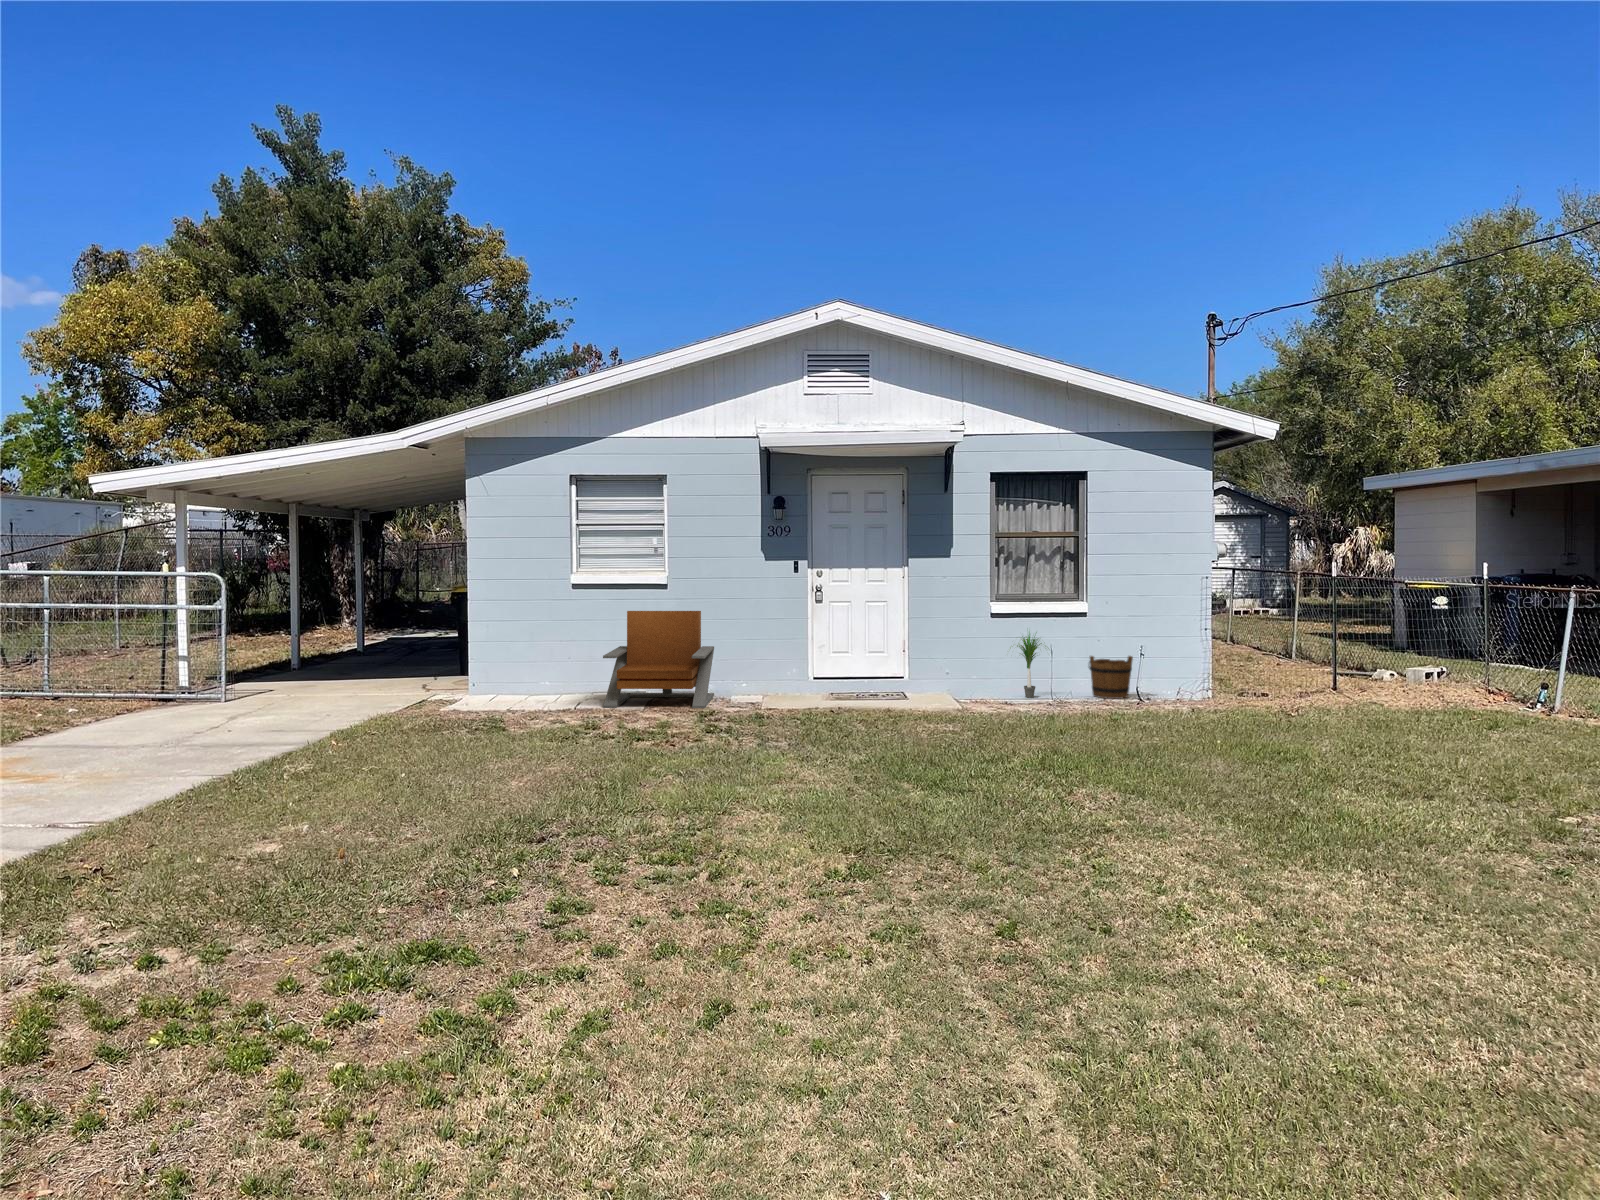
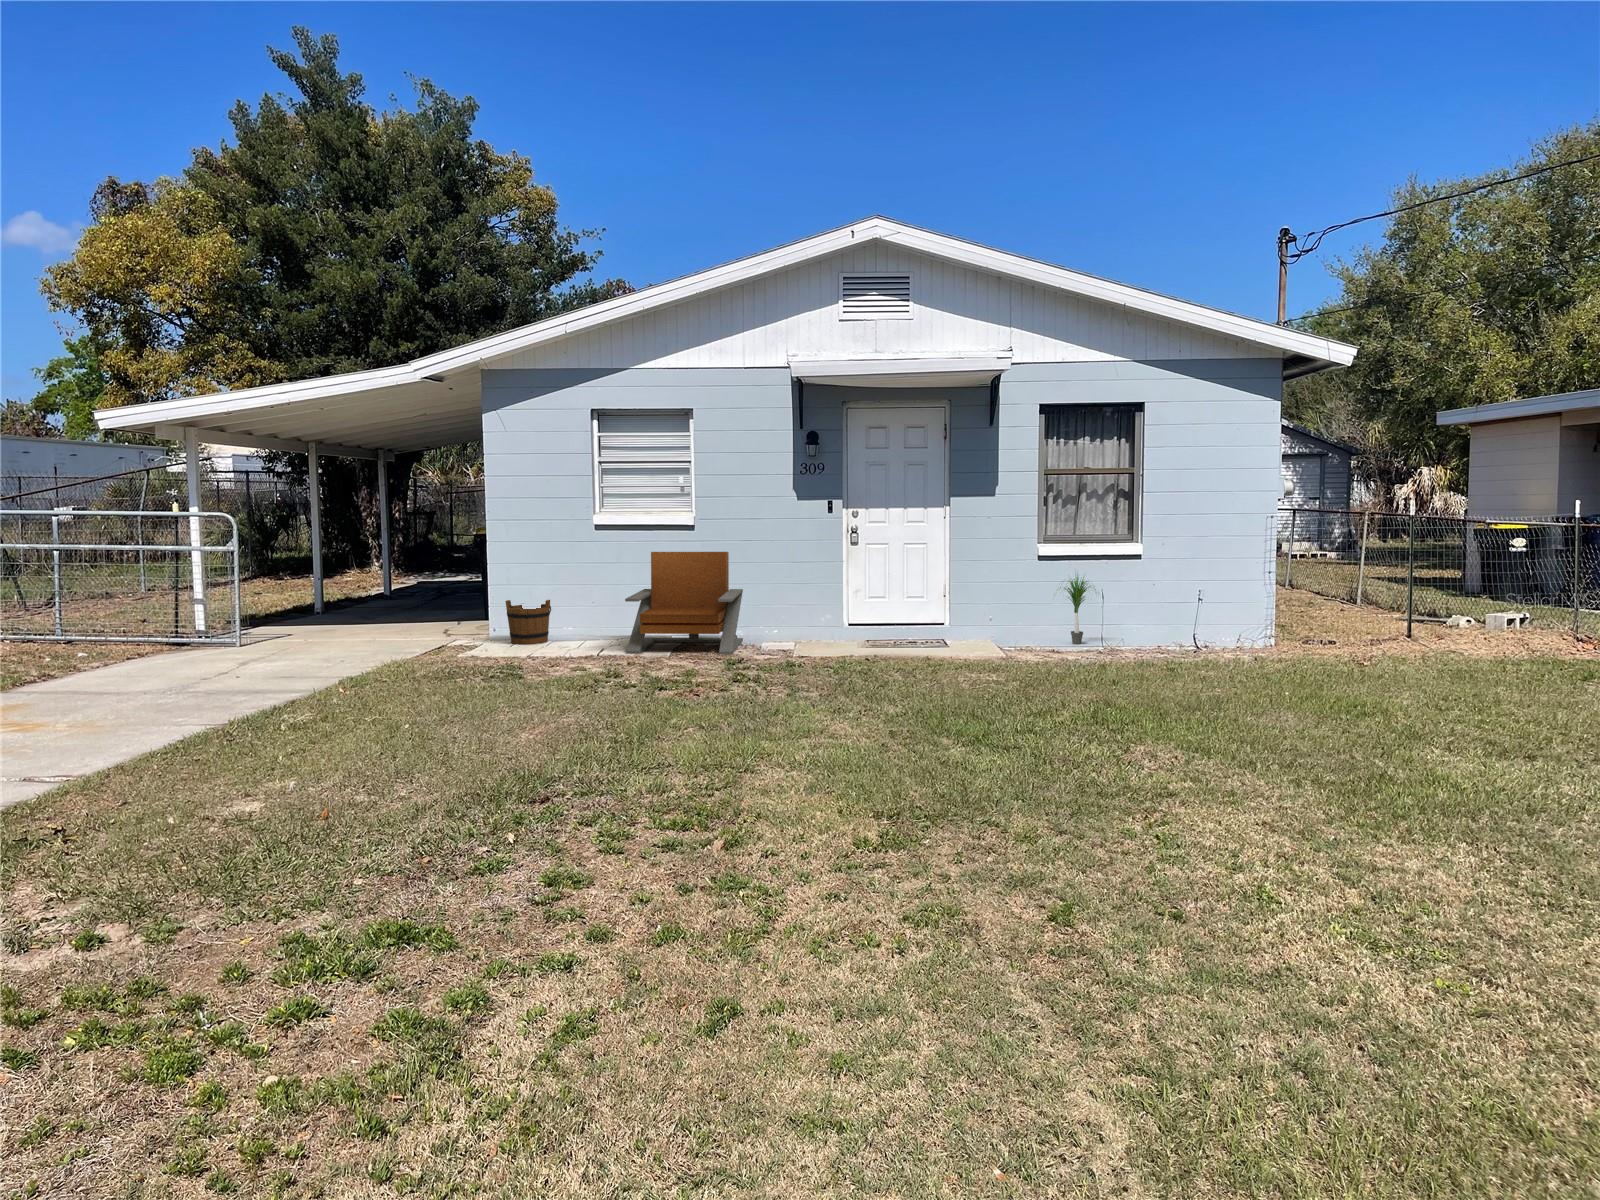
bucket: present [1089,656,1133,699] -> present [505,600,551,645]

